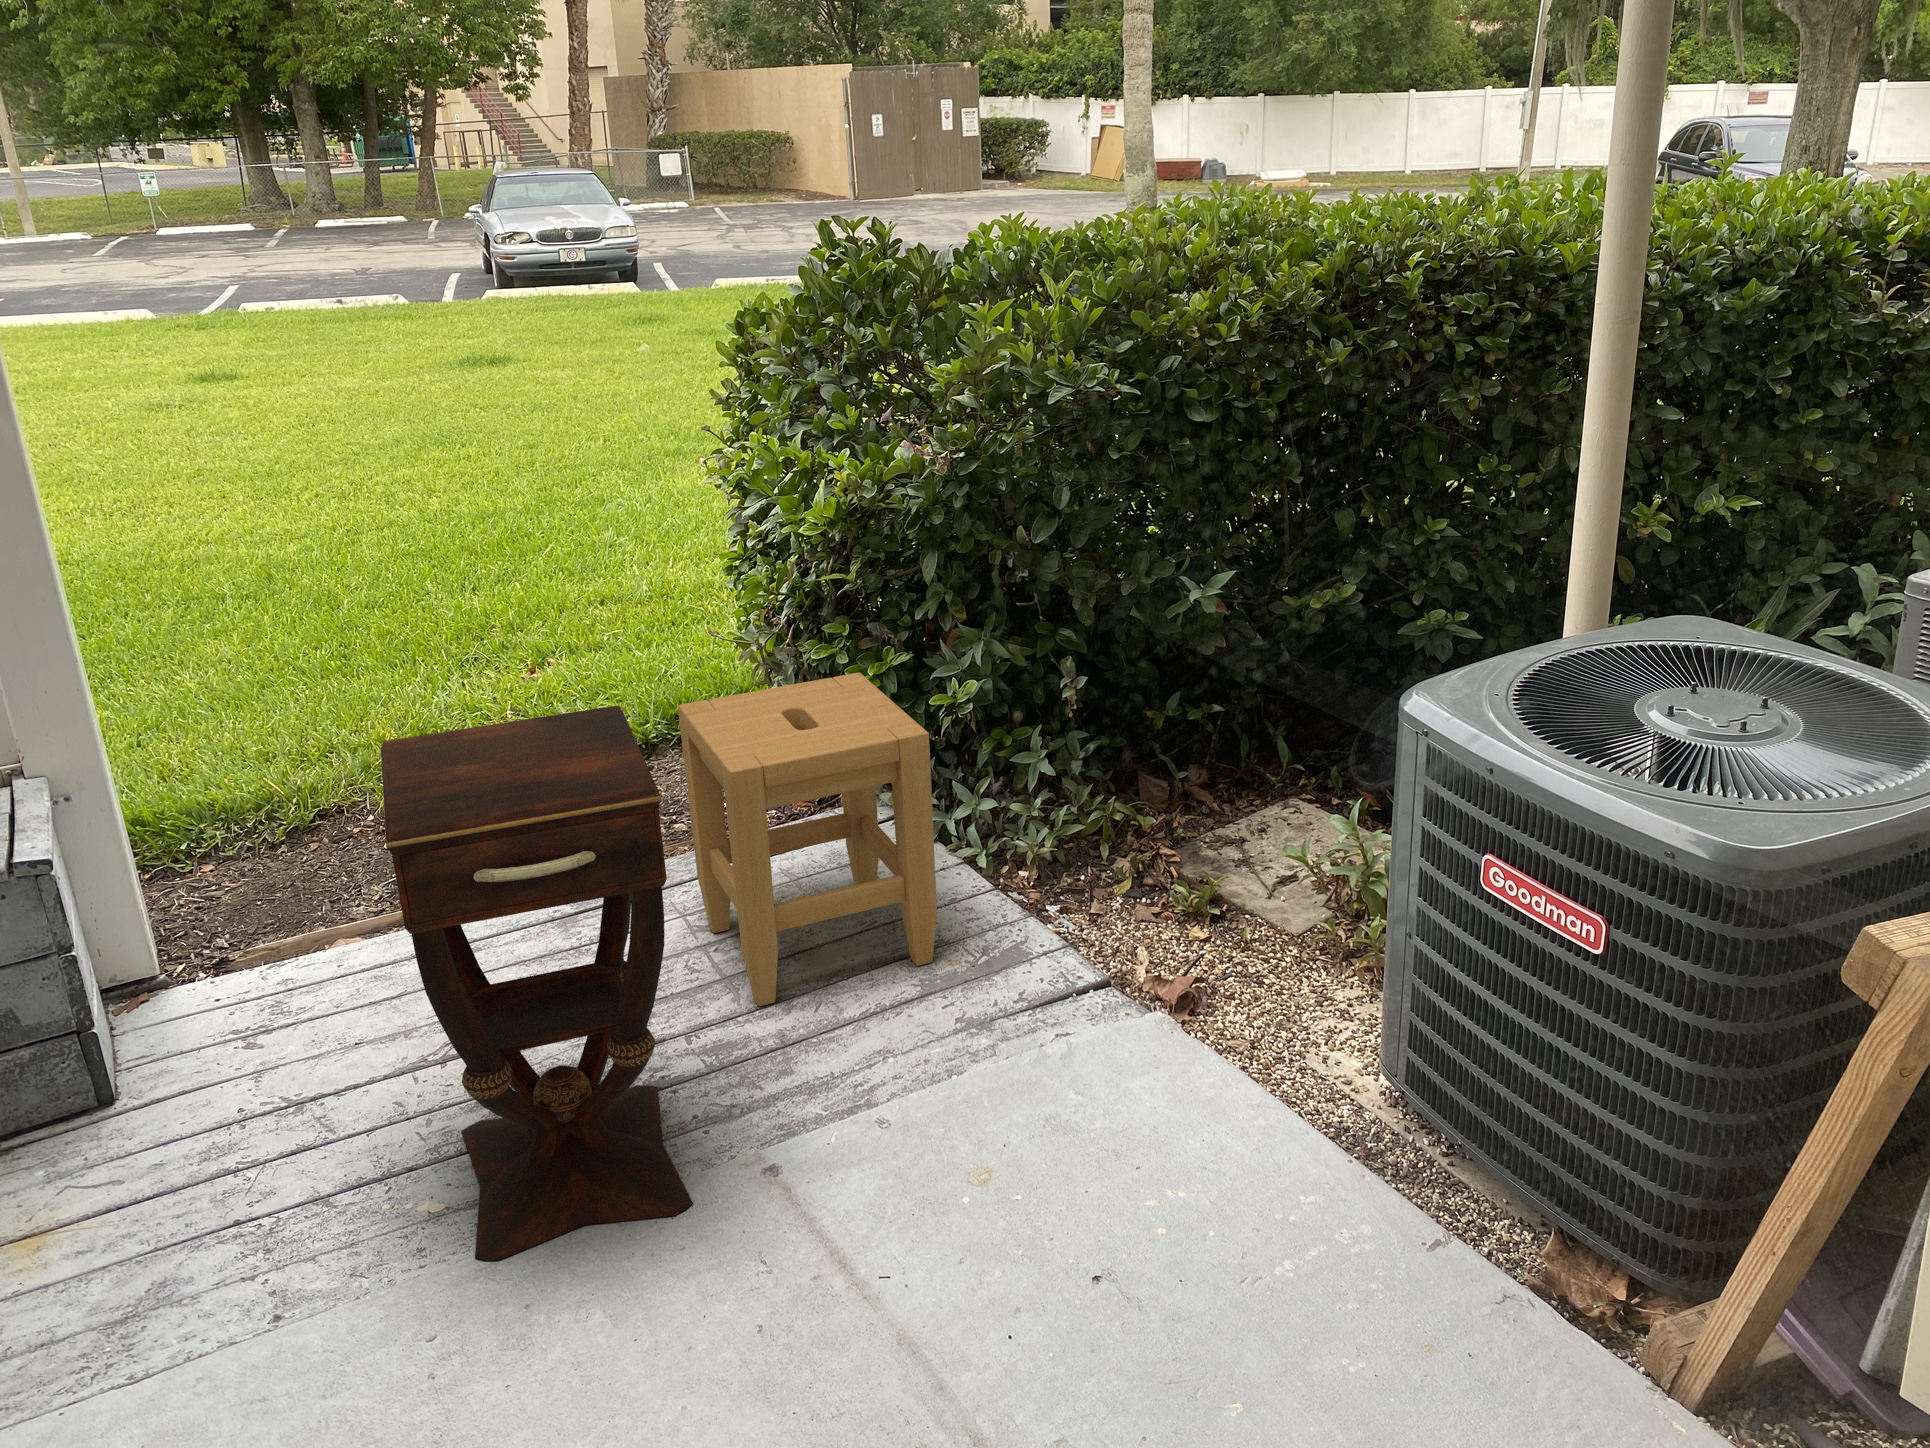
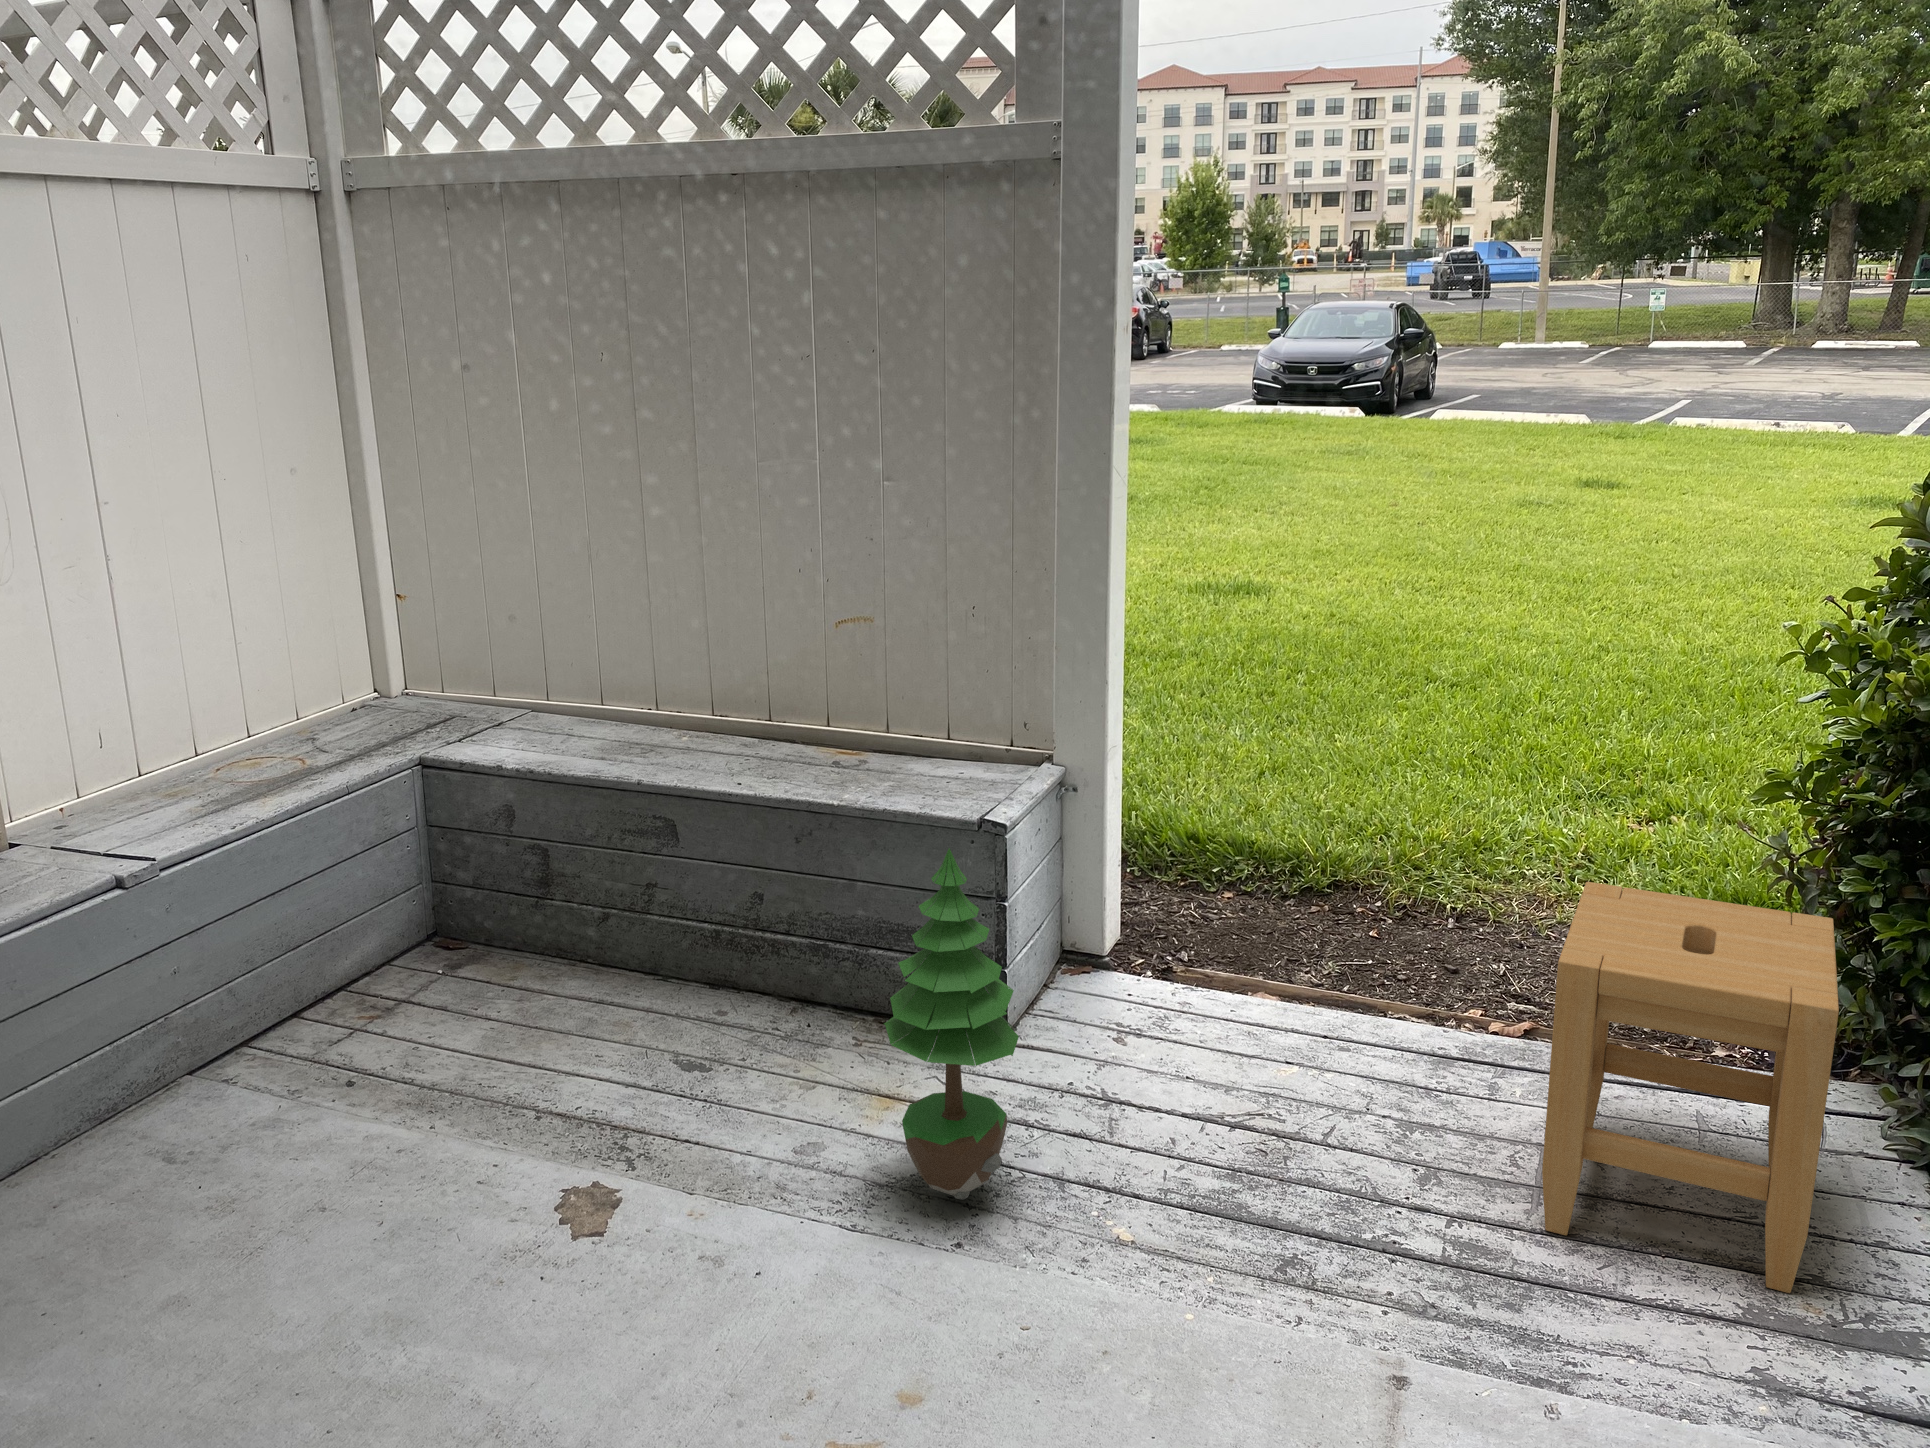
side table: present [381,705,693,1261] -> none [1091,806,1415,1370]
potted tree: none [92,881,287,1283] -> present [884,848,1019,1200]

